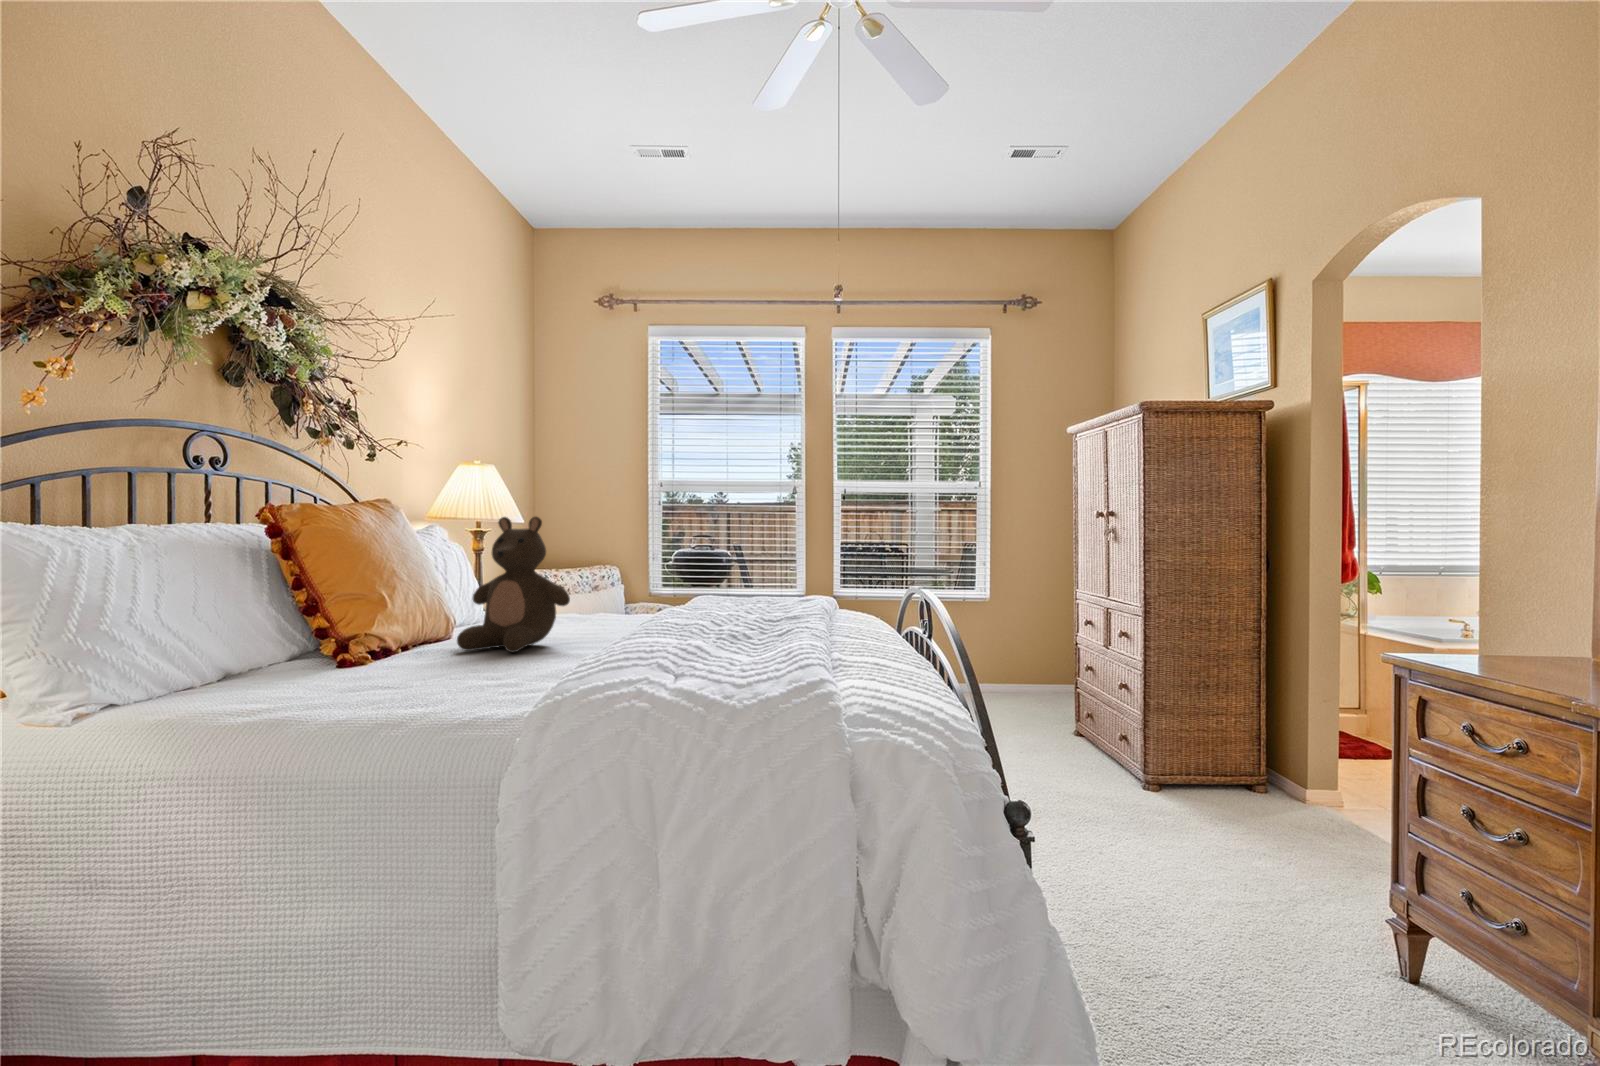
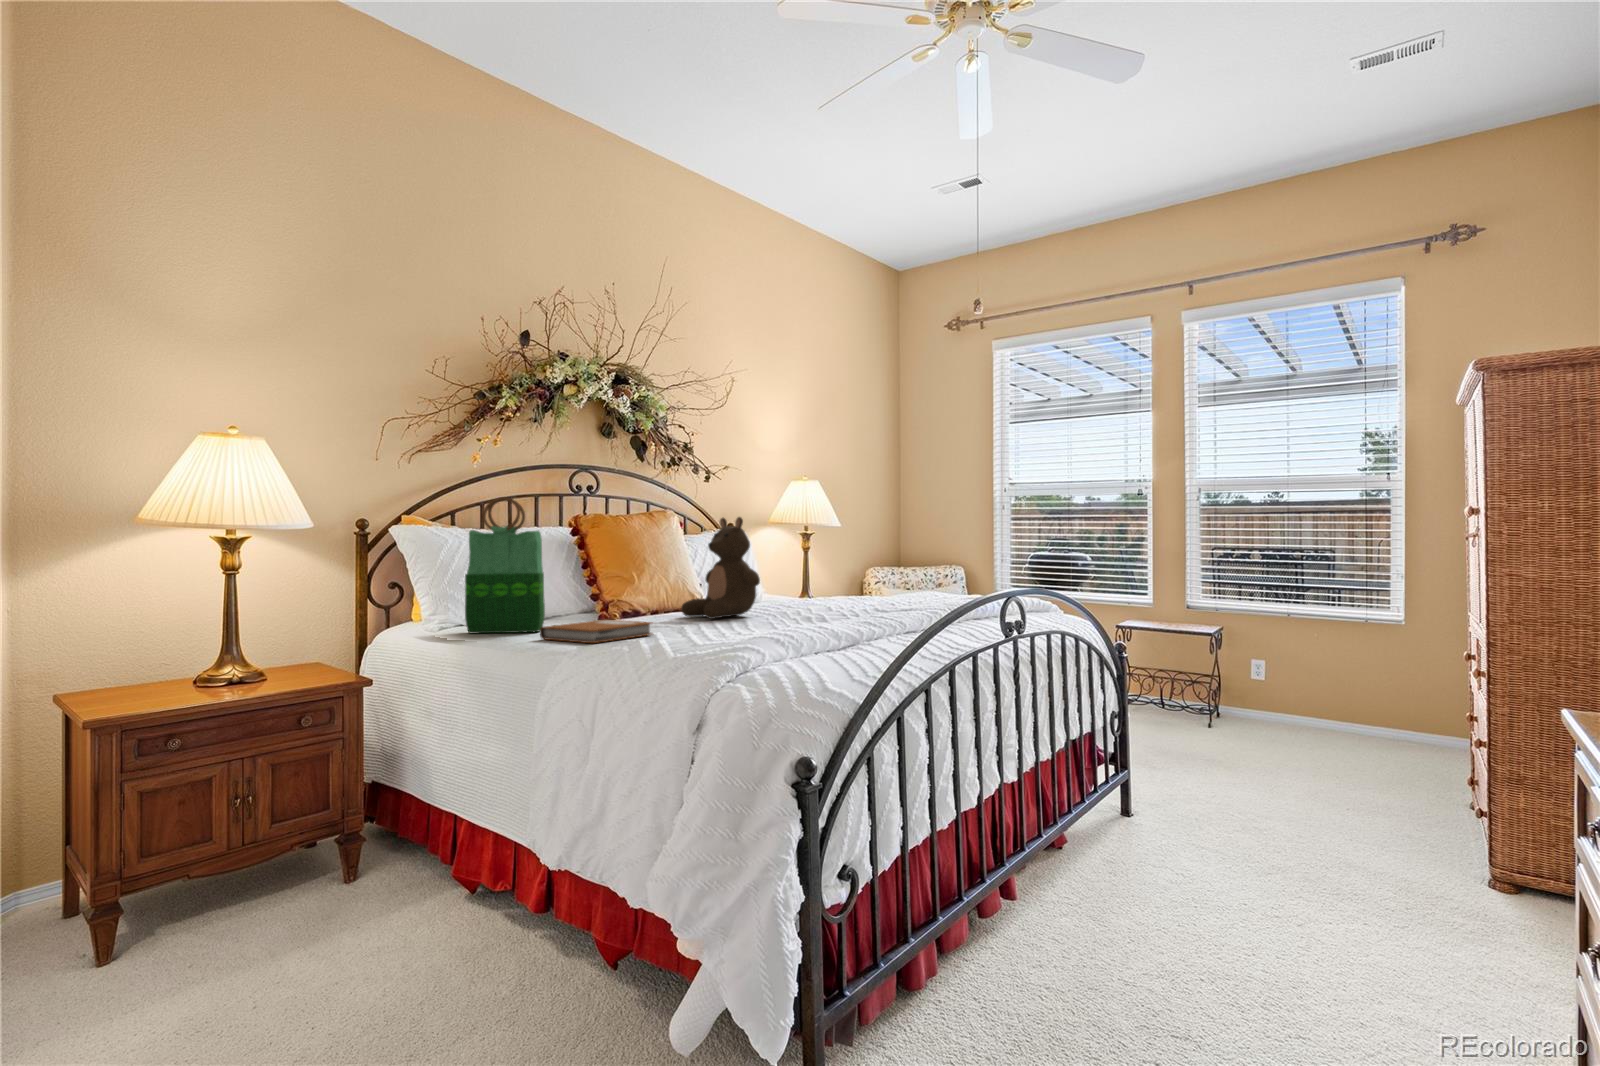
tote bag: none [176,483,320,712] -> present [465,497,545,633]
notebook: none [366,669,522,712] -> present [540,620,653,643]

